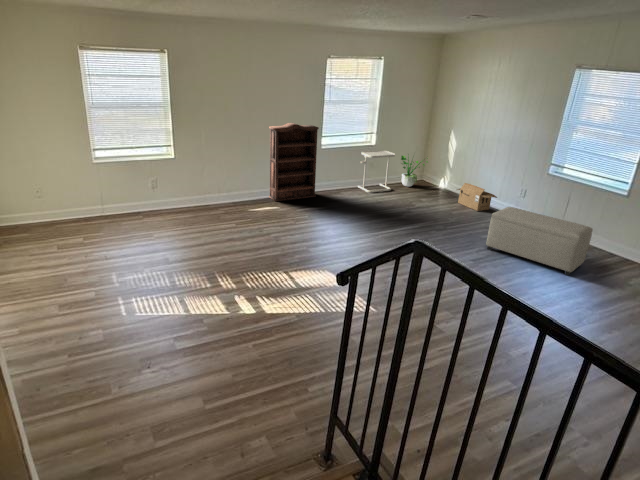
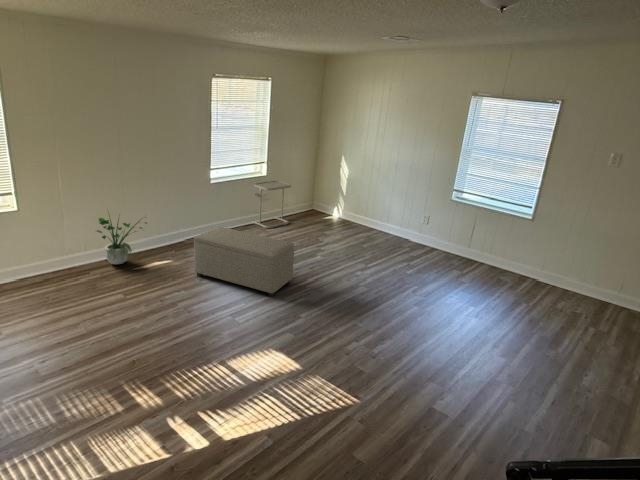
bookshelf: present [269,123,319,201] -> none [149,155,211,252]
potted plant: present [401,156,428,187] -> present [97,218,147,264]
cardboard box: present [457,183,497,211] -> none [357,211,401,240]
ottoman: present [486,207,593,275] -> present [194,227,294,297]

